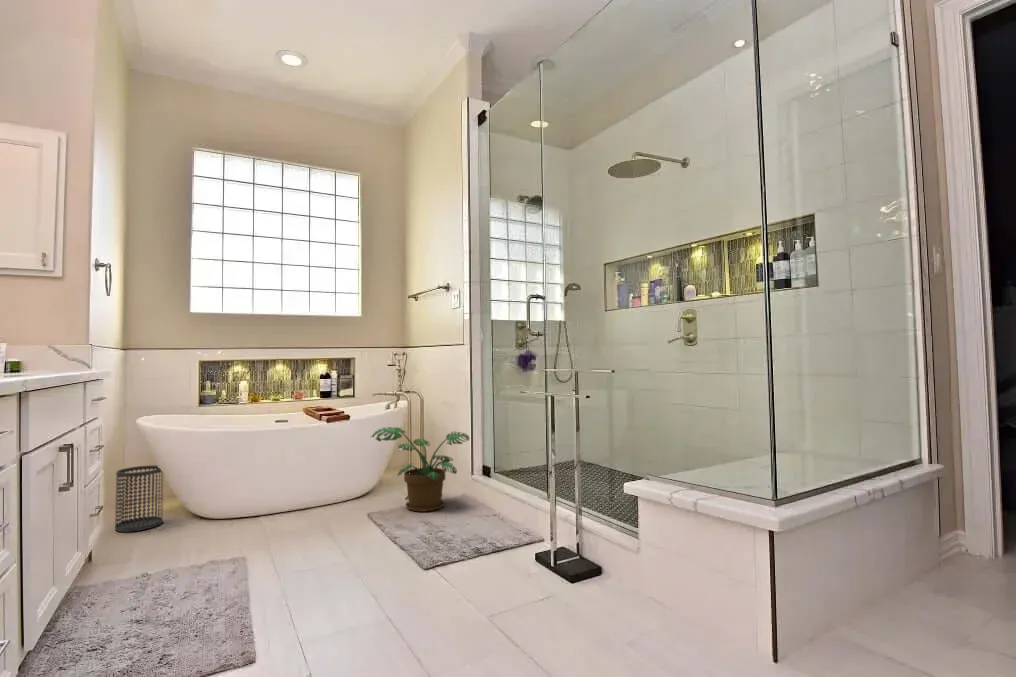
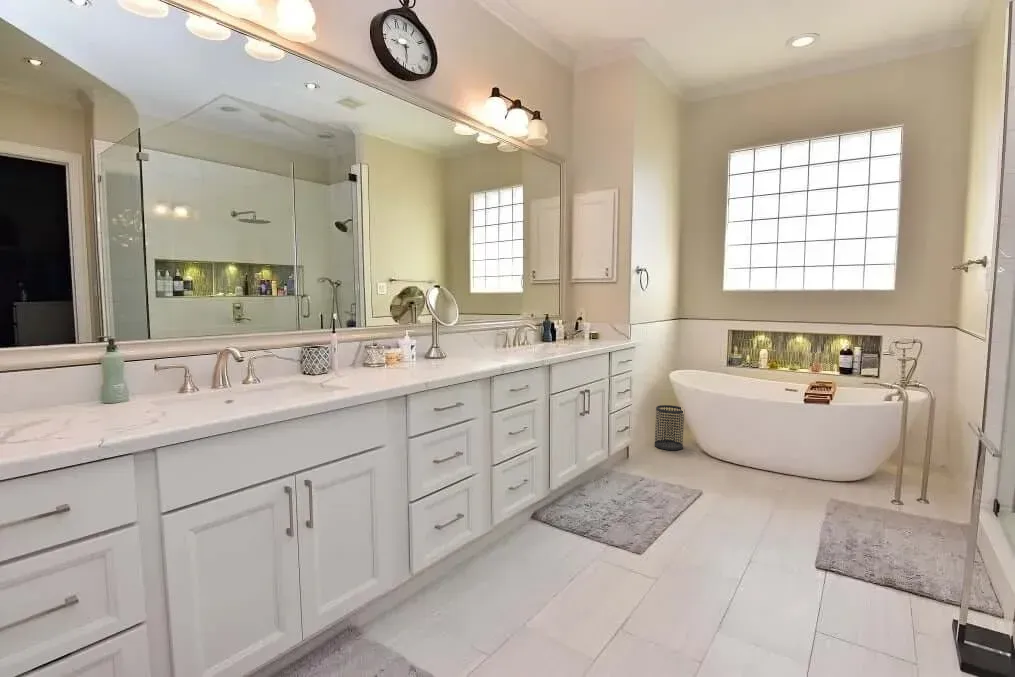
potted plant: present [371,427,470,511] -> none [854,420,982,526]

